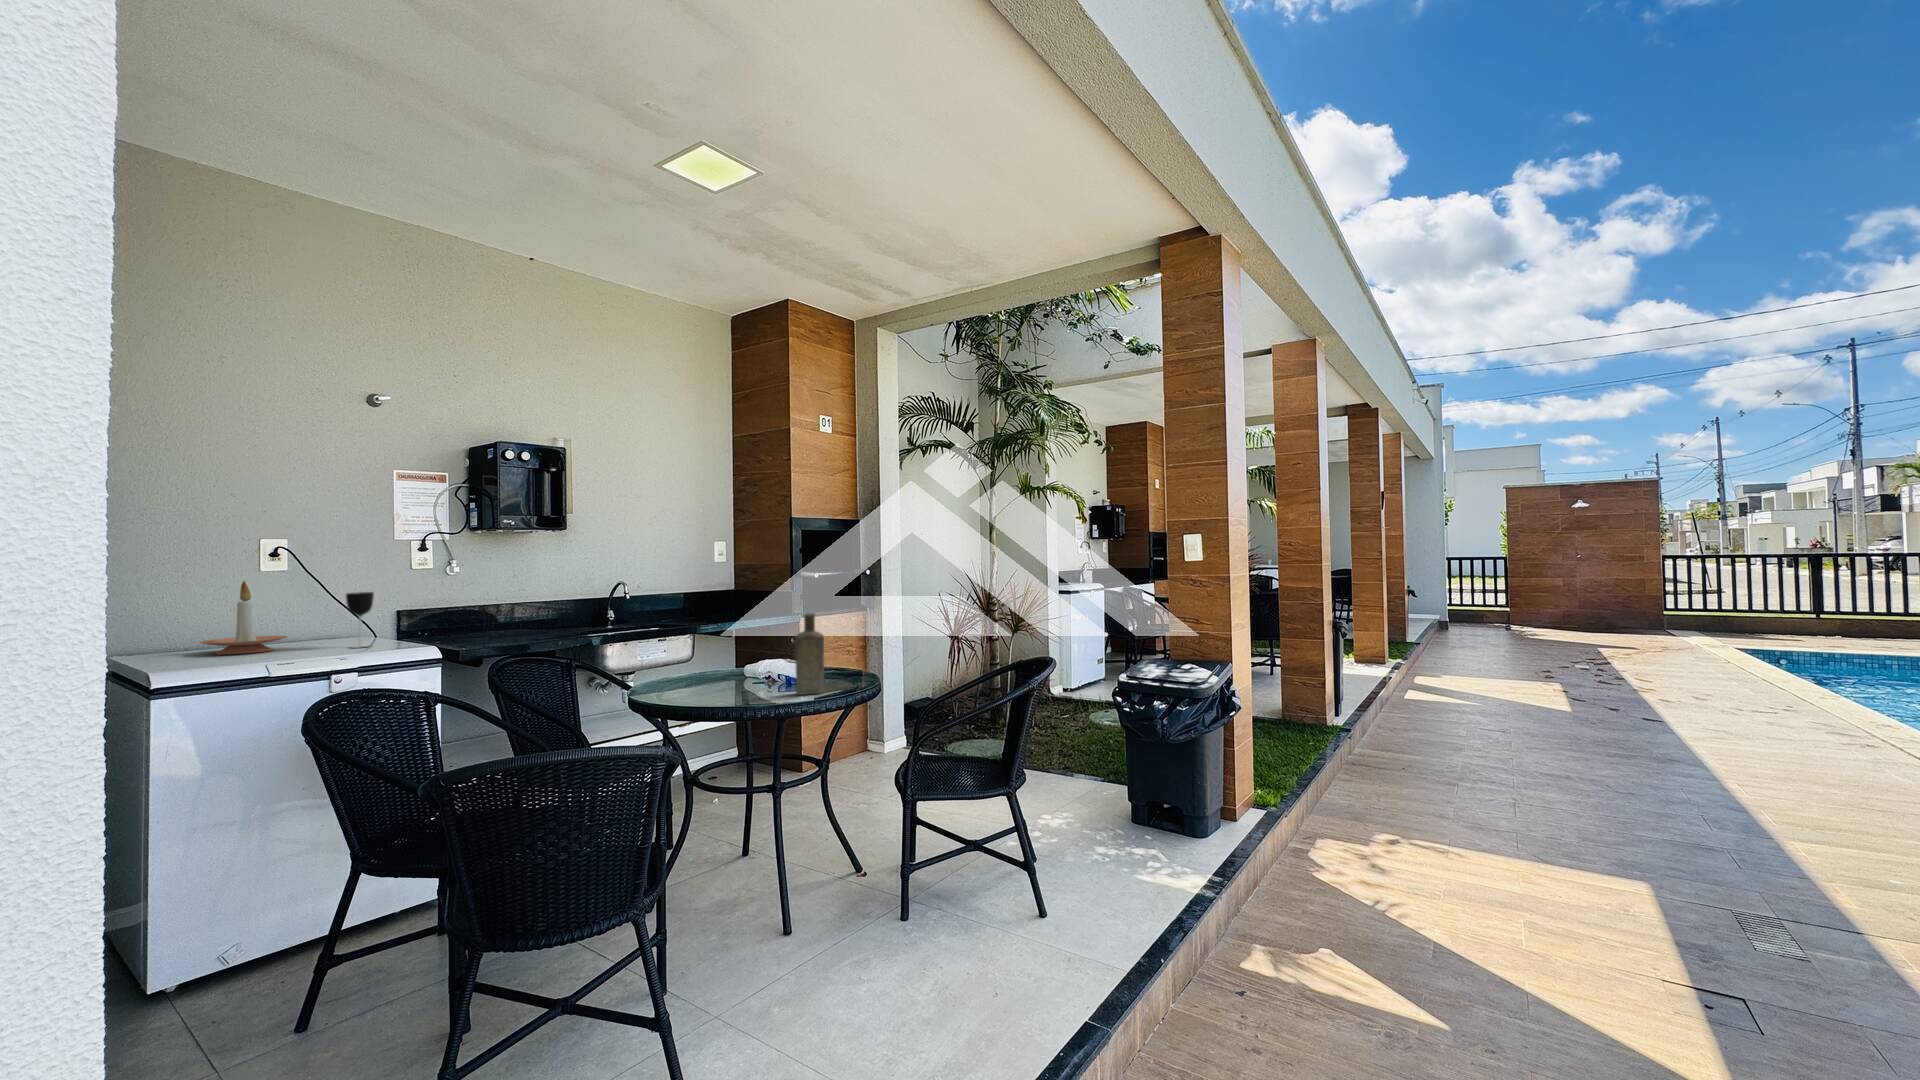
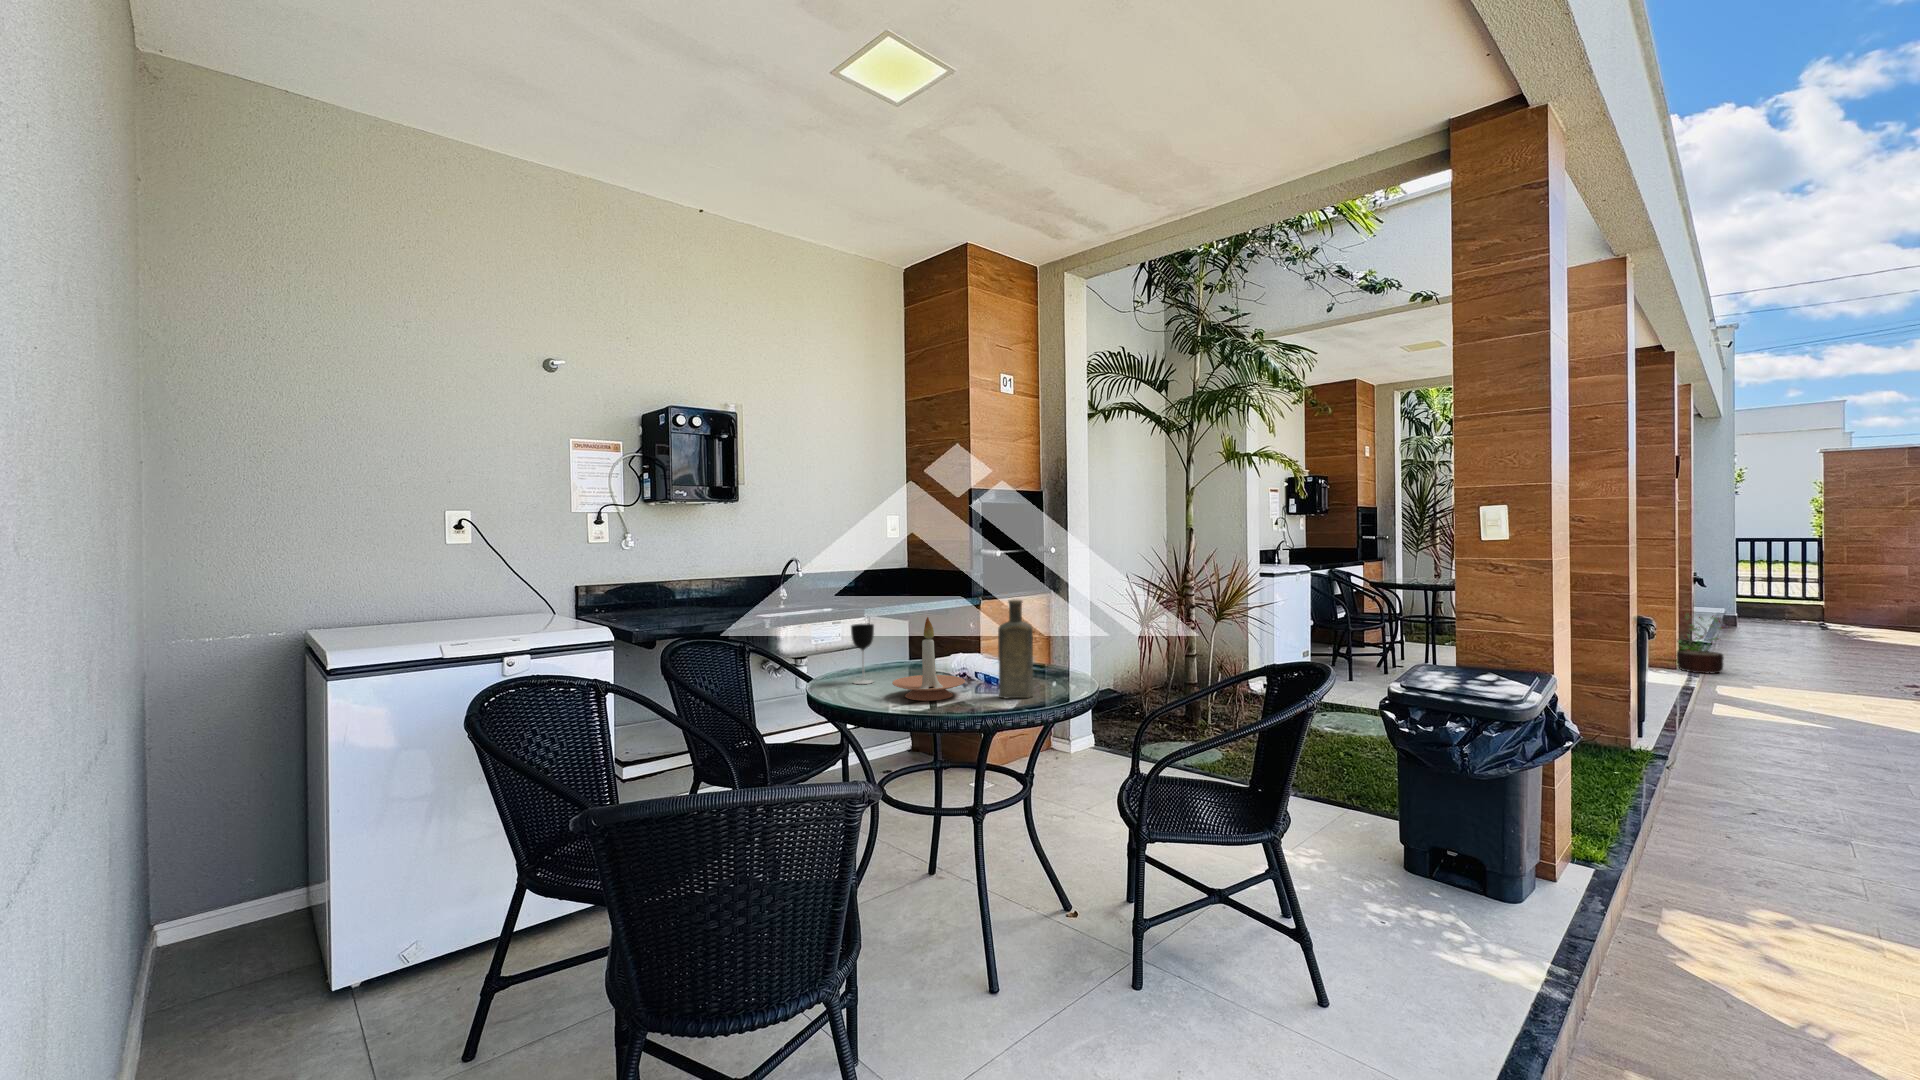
candle holder: present [200,581,287,654] -> present [892,617,965,701]
wine glass: present [346,592,374,648] -> present [851,624,874,684]
decorative plant: none [1391,618,1426,669] -> present [1676,612,1724,673]

